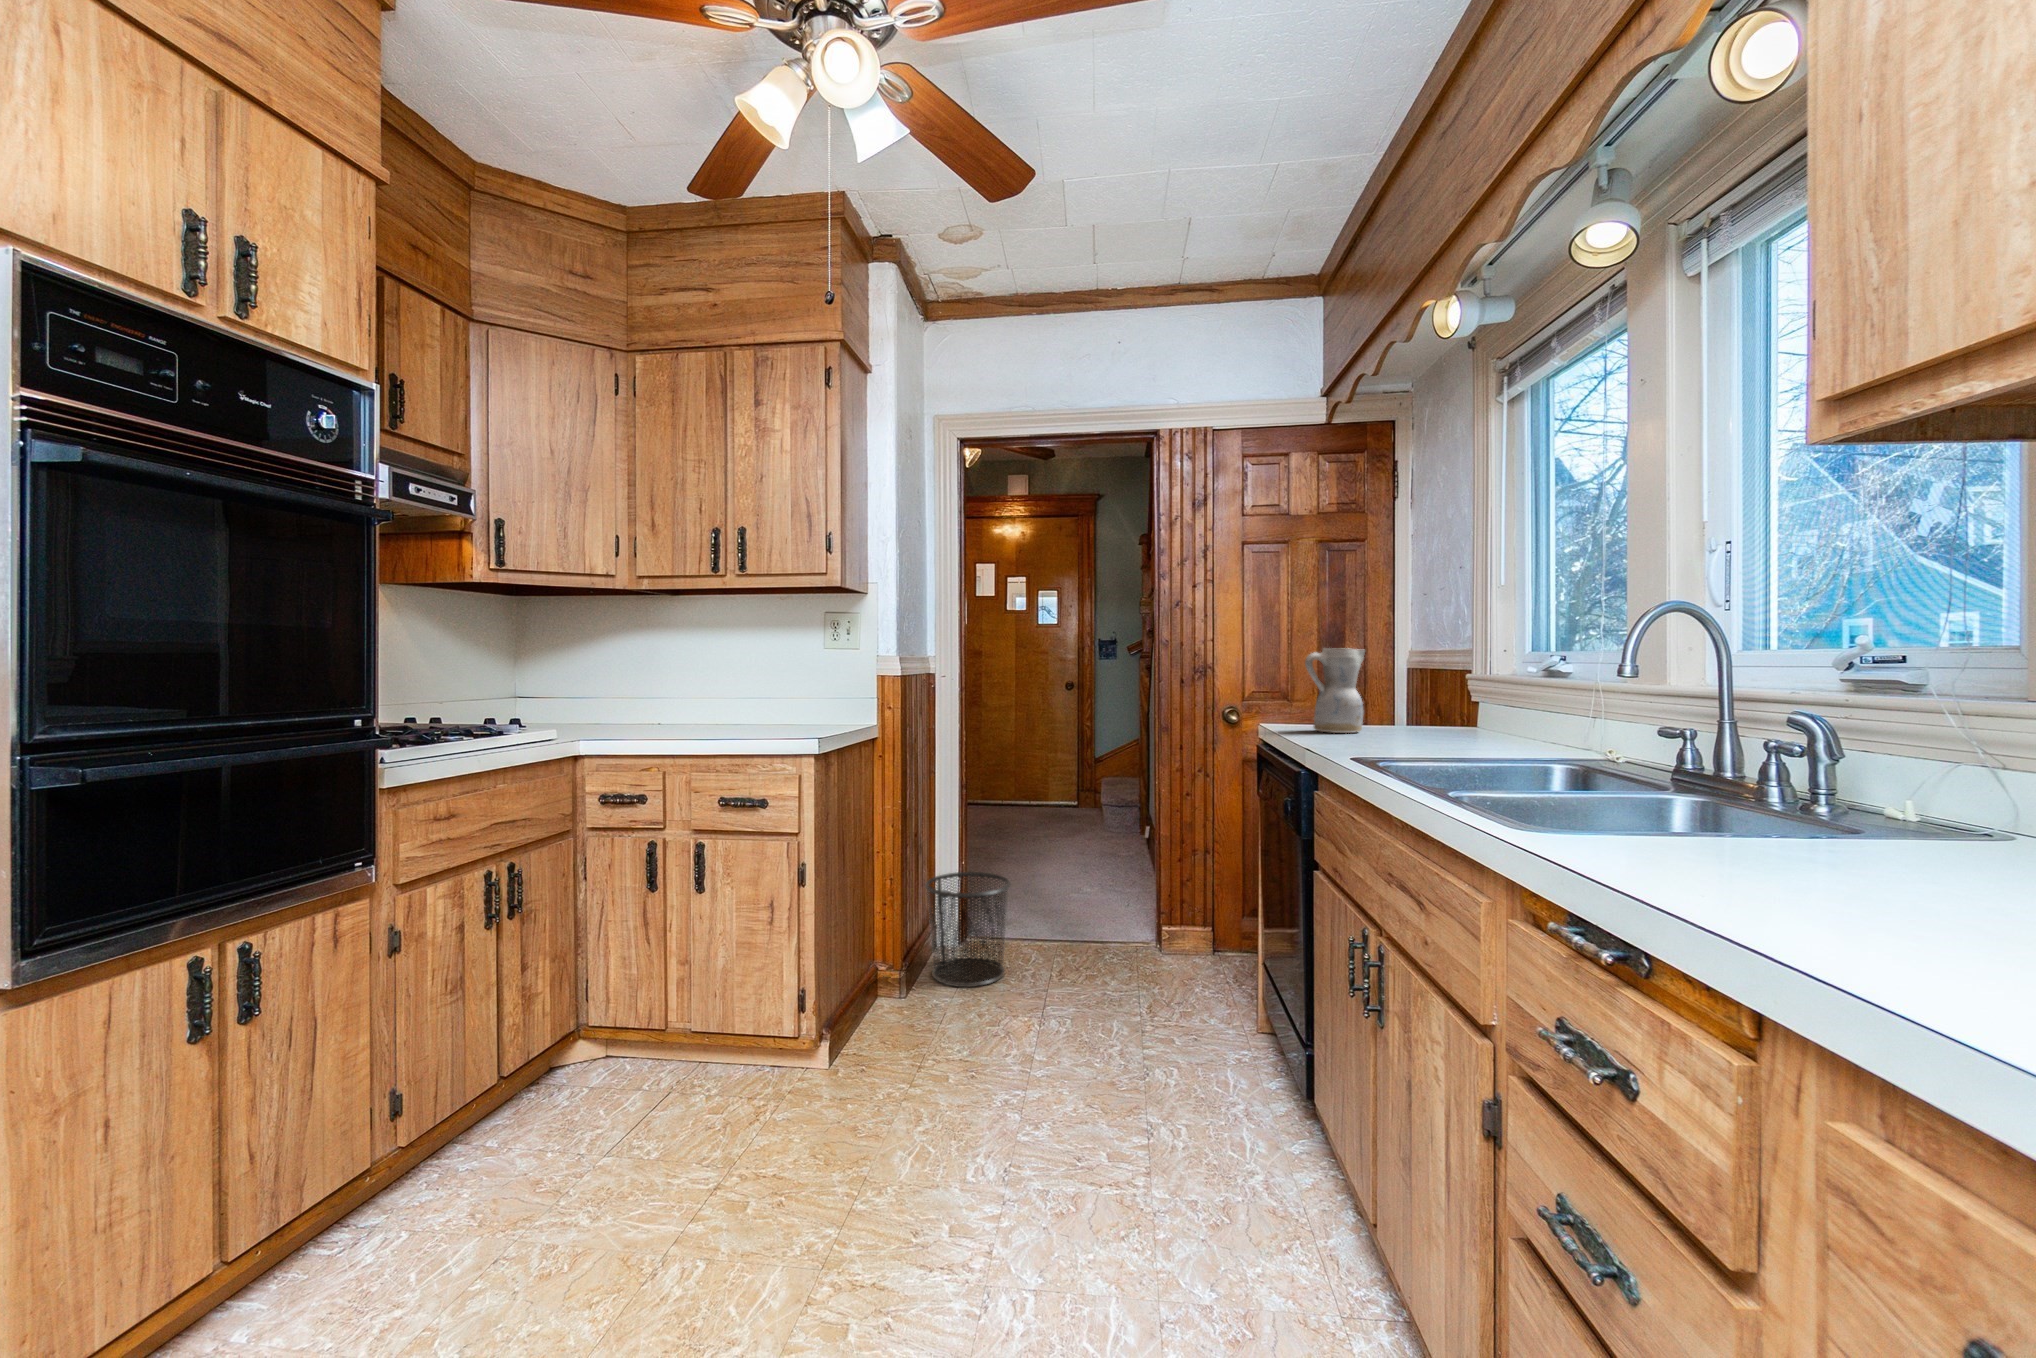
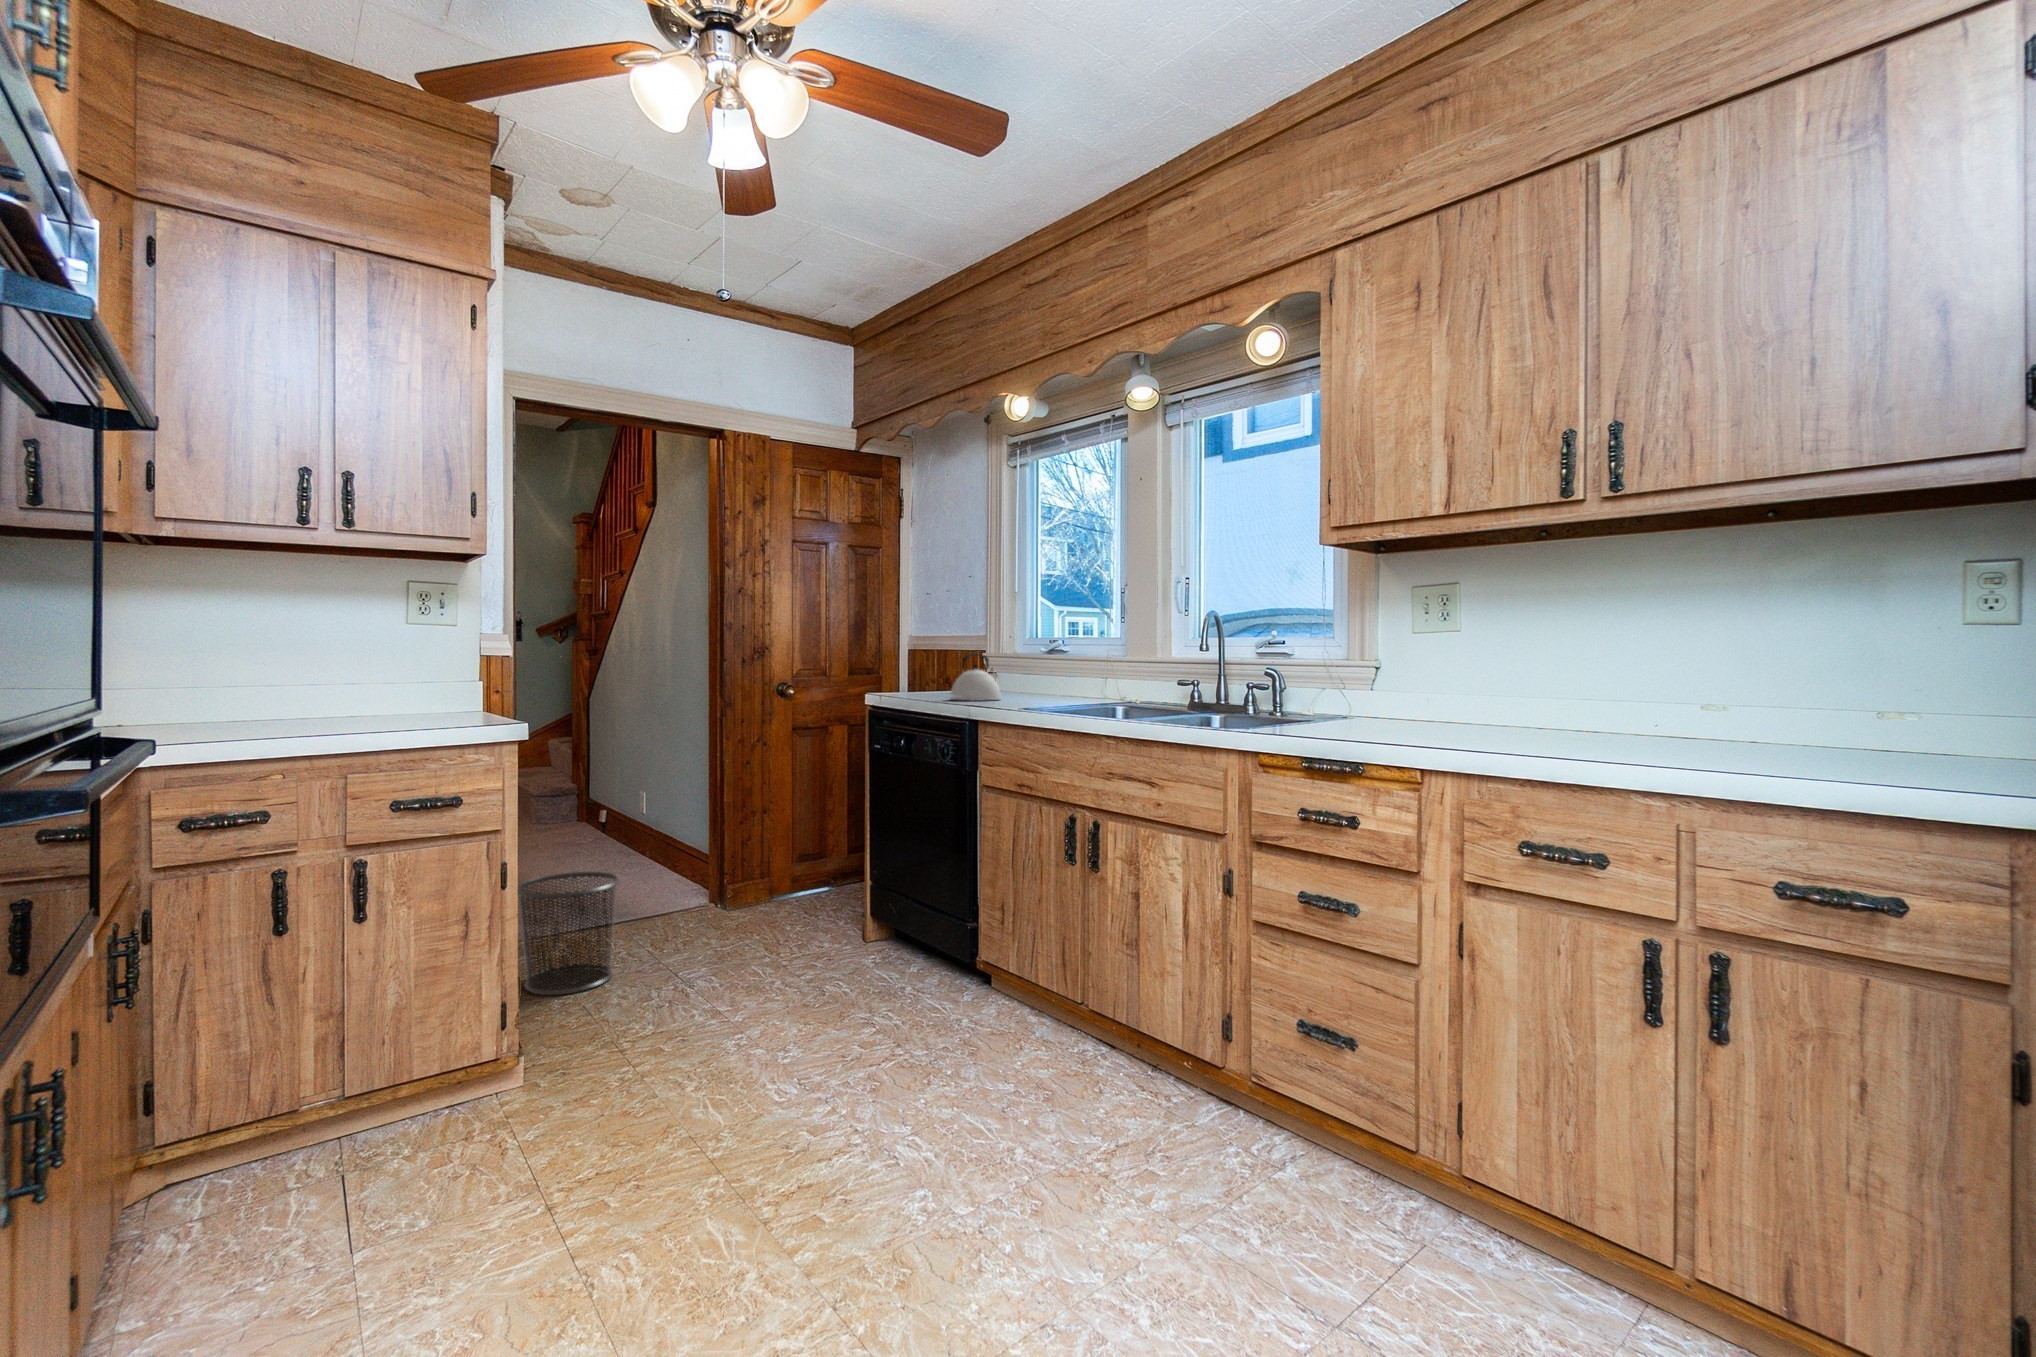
ceramic pitcher: present [1305,648,1365,733] -> none [900,637,939,702]
kettle: none [1396,668,1477,734] -> present [950,654,1001,701]

